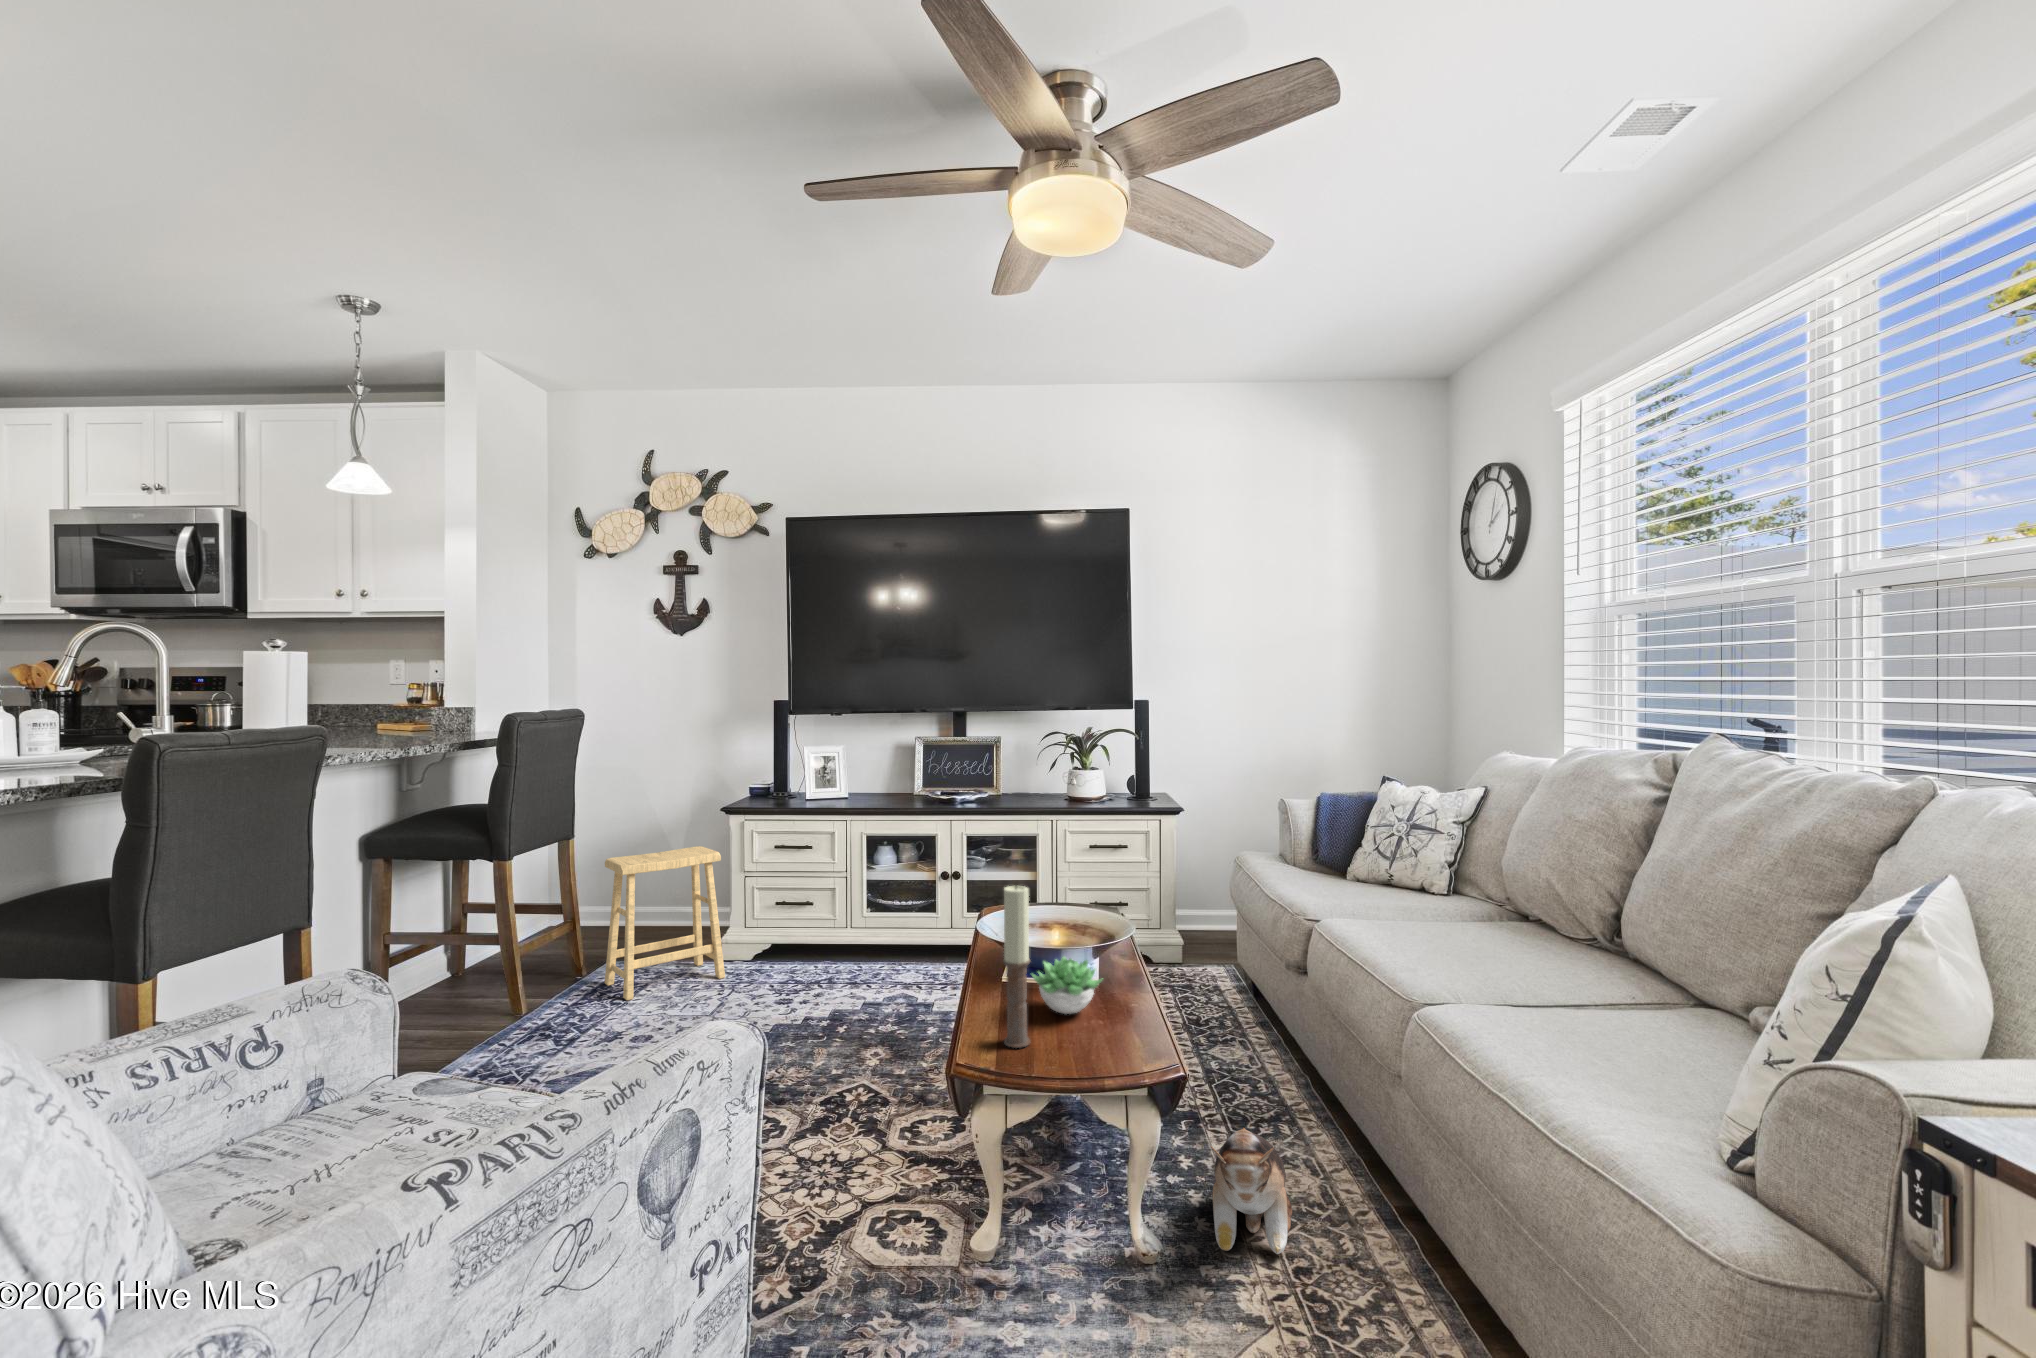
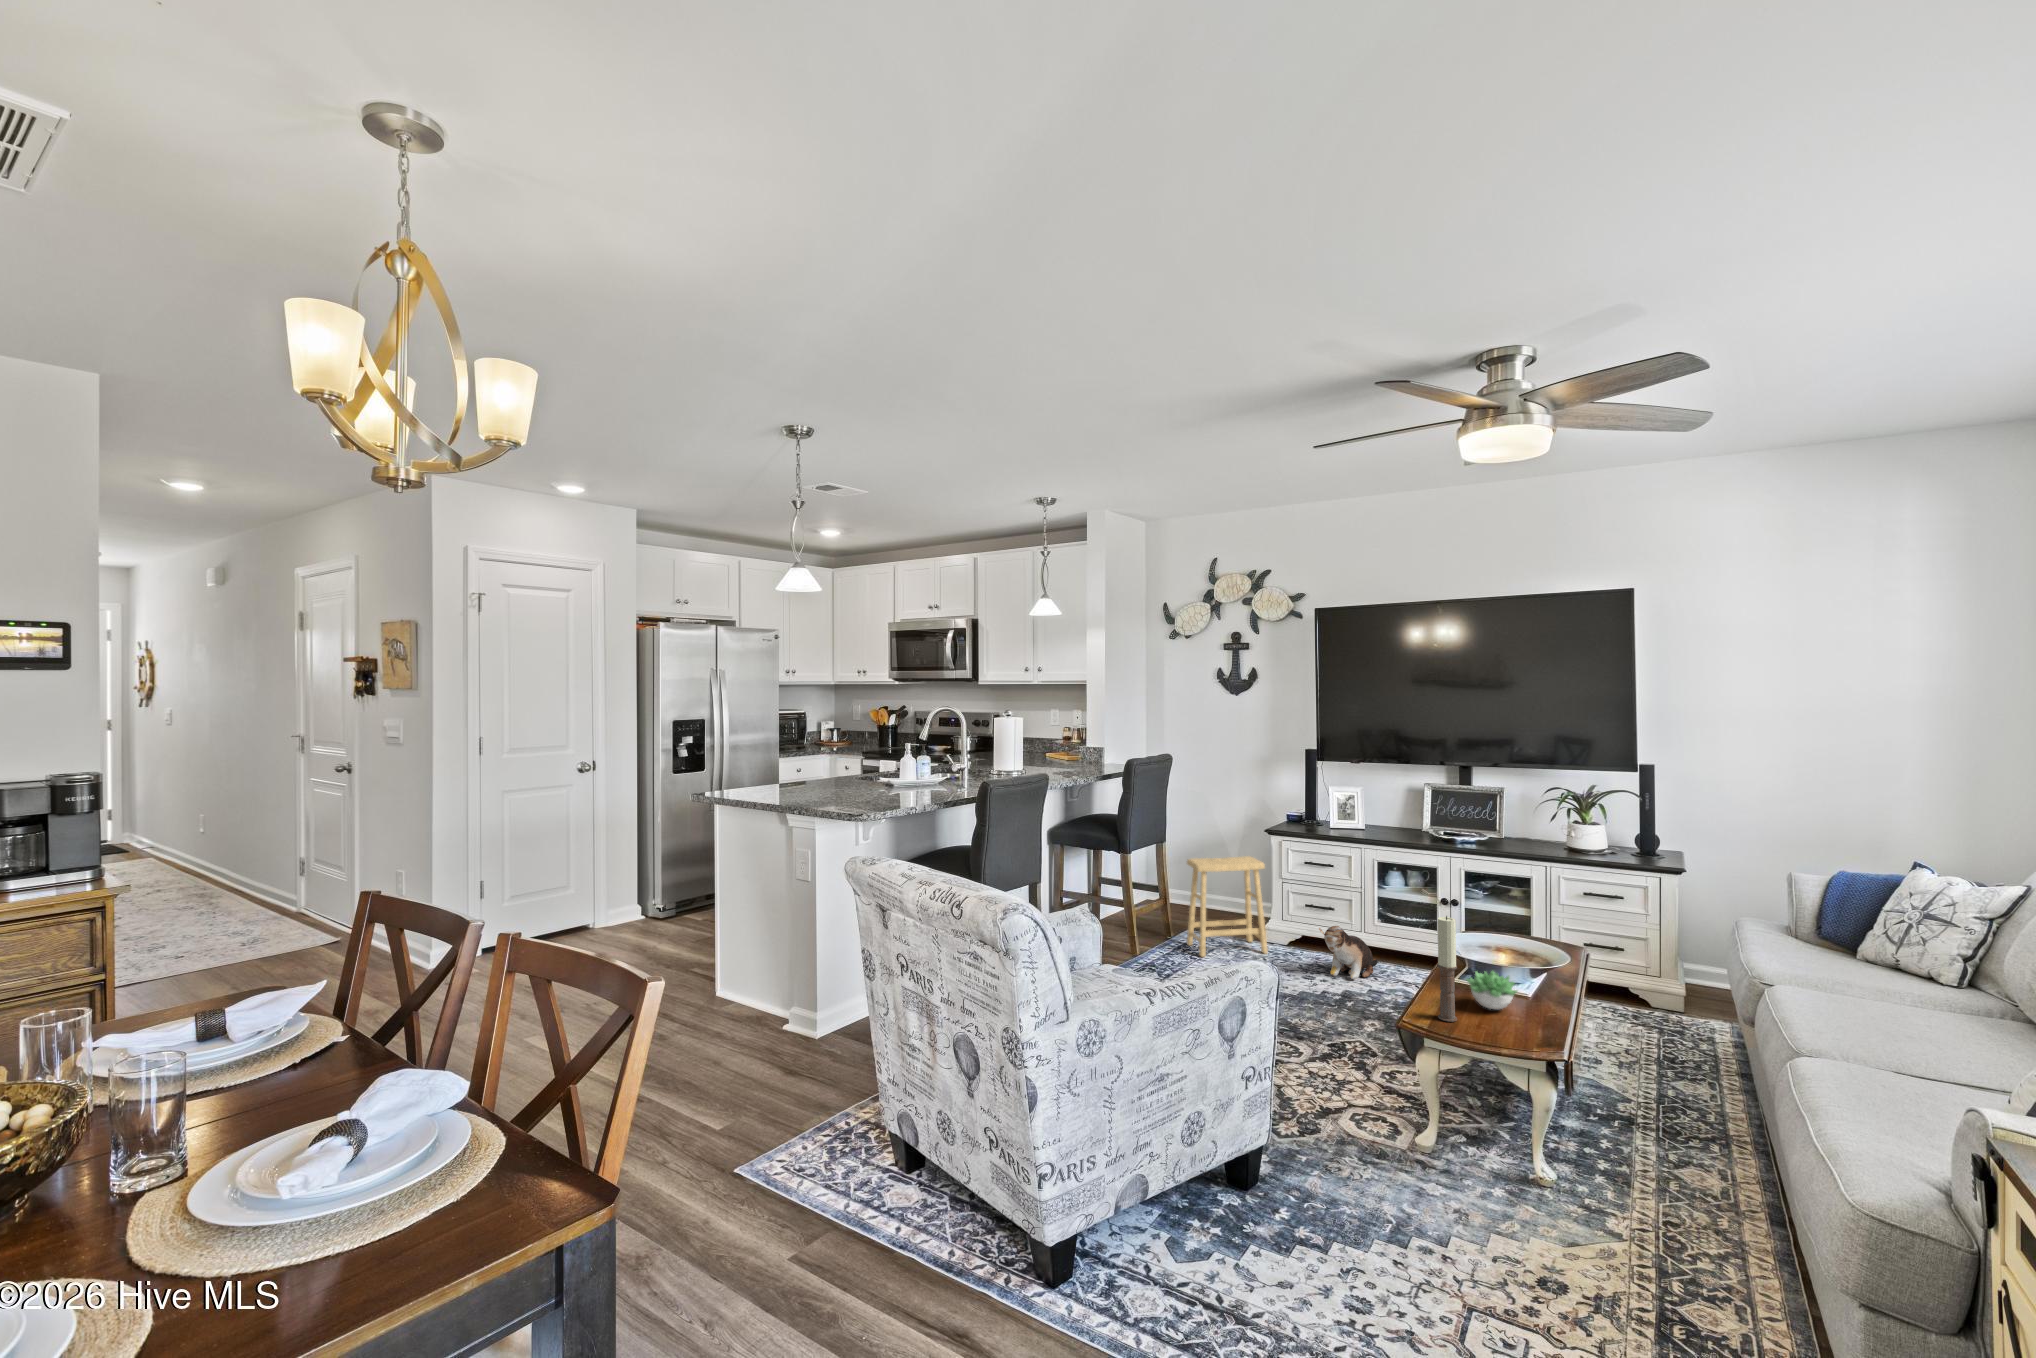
plush toy: present [1211,1128,1292,1254] -> present [1319,926,1378,979]

